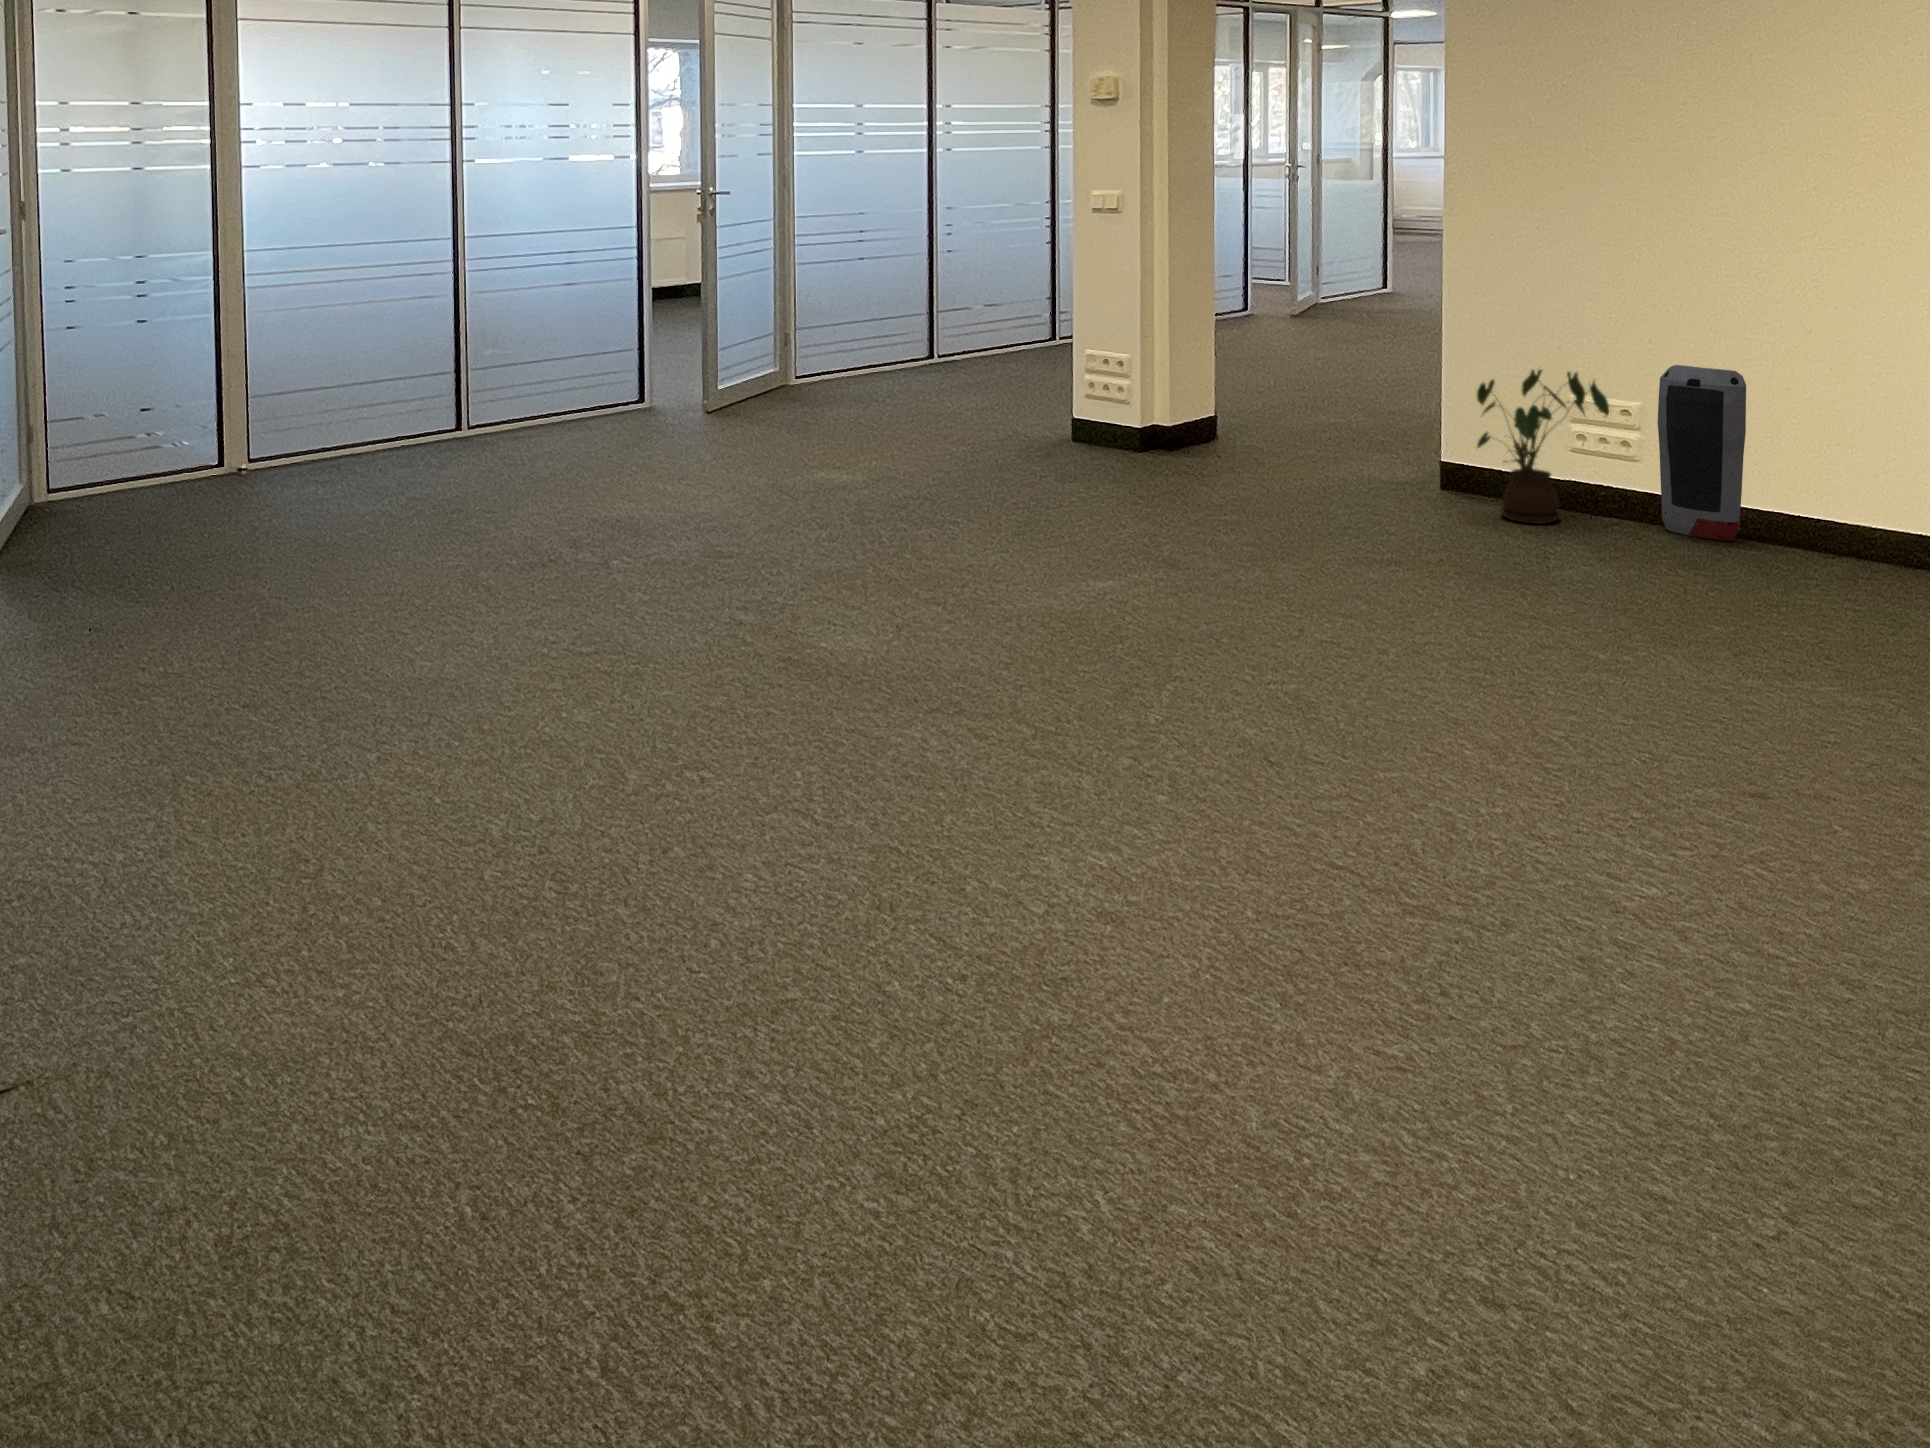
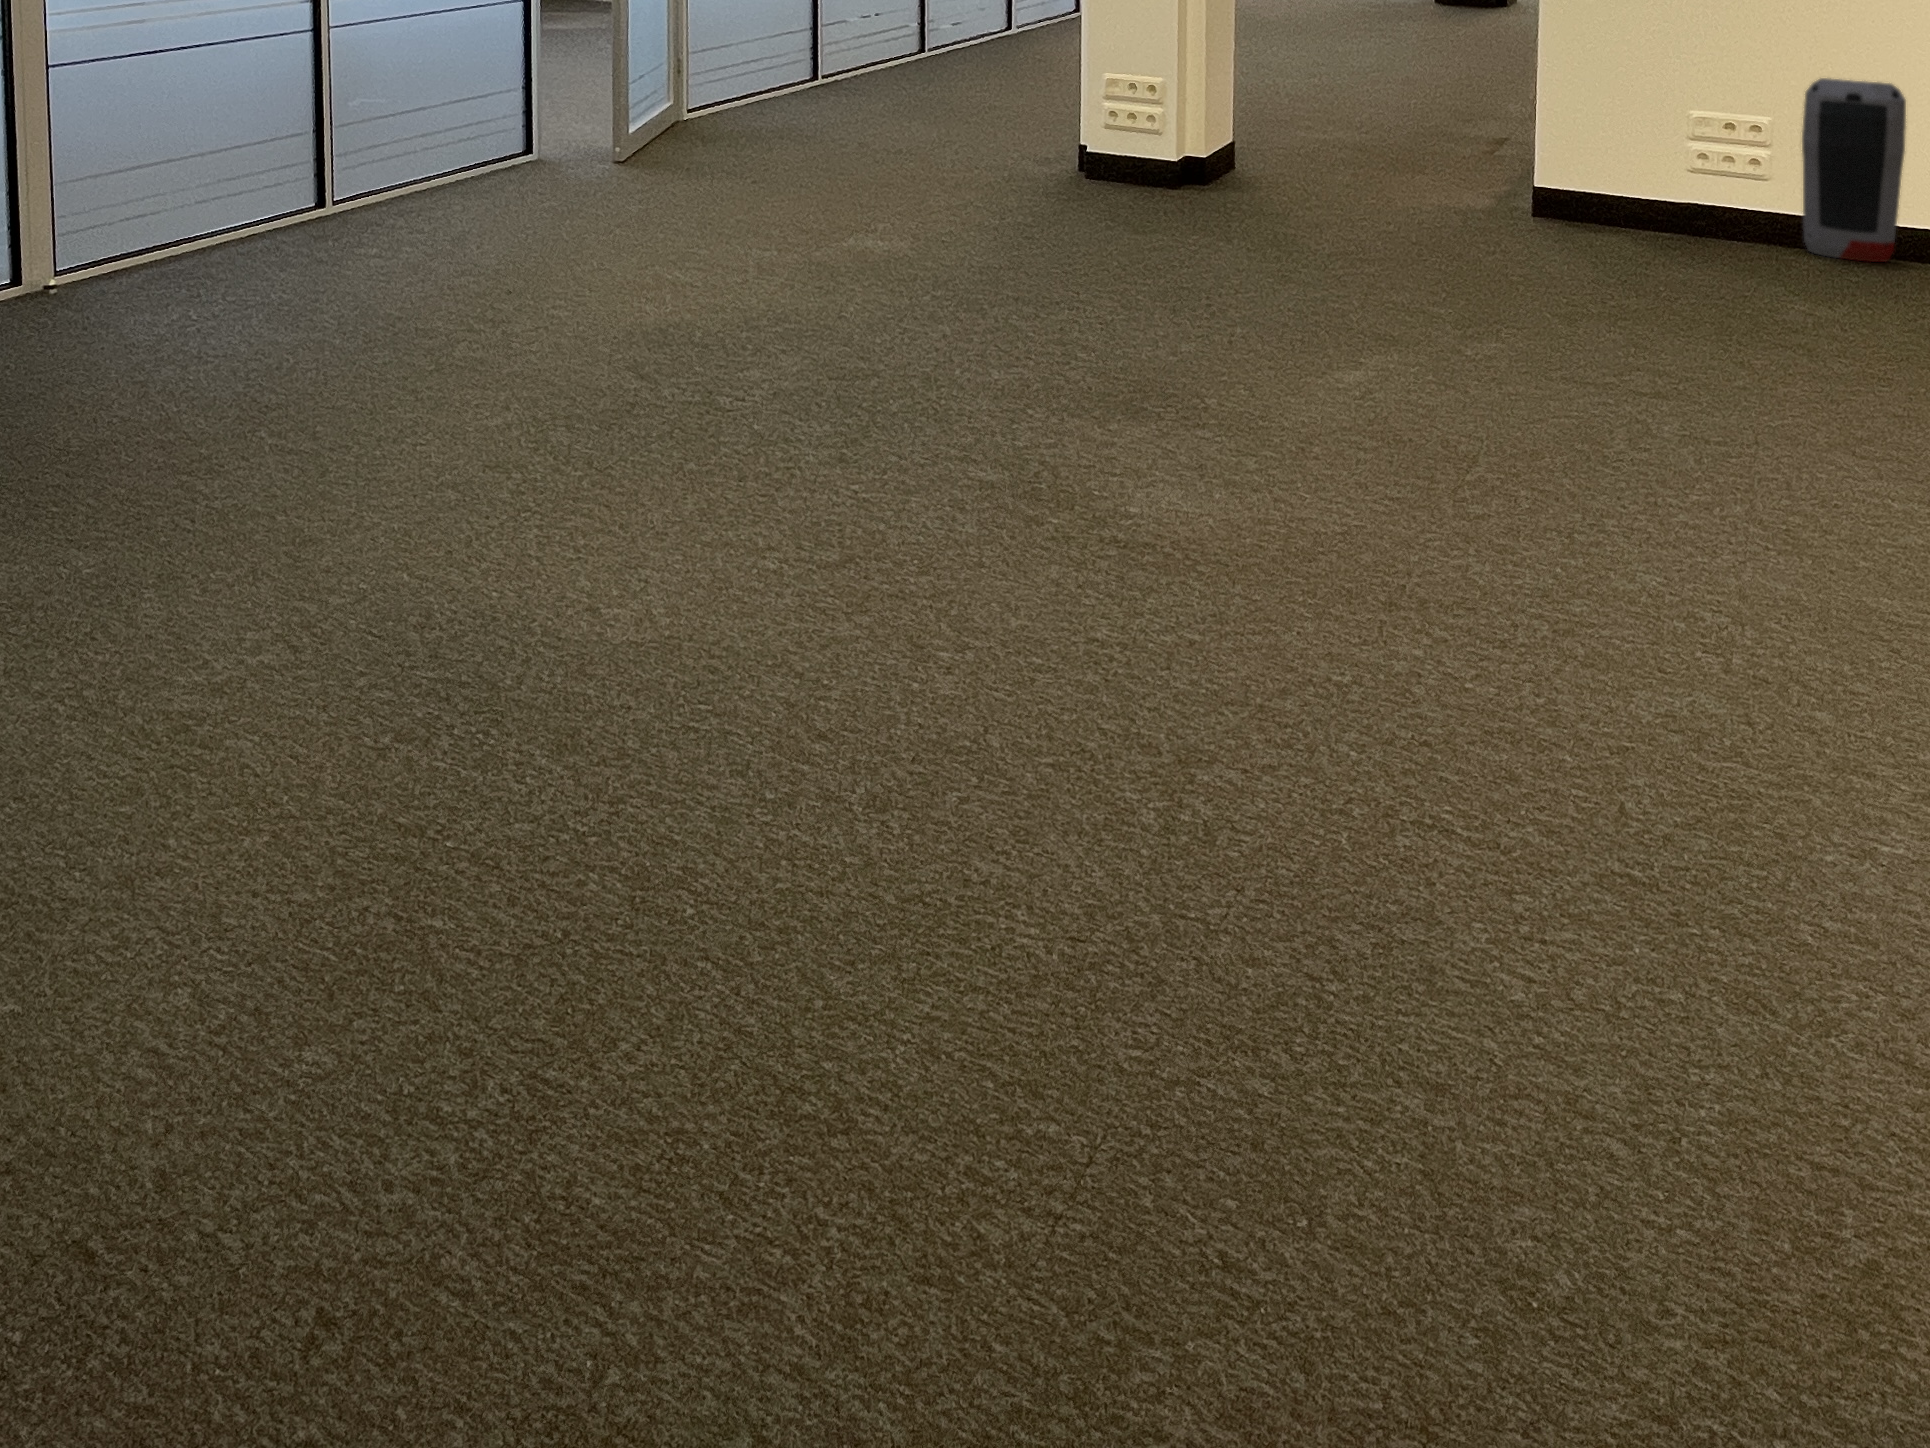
house plant: present [1477,370,1609,524] -> none [1610,86,1759,254]

